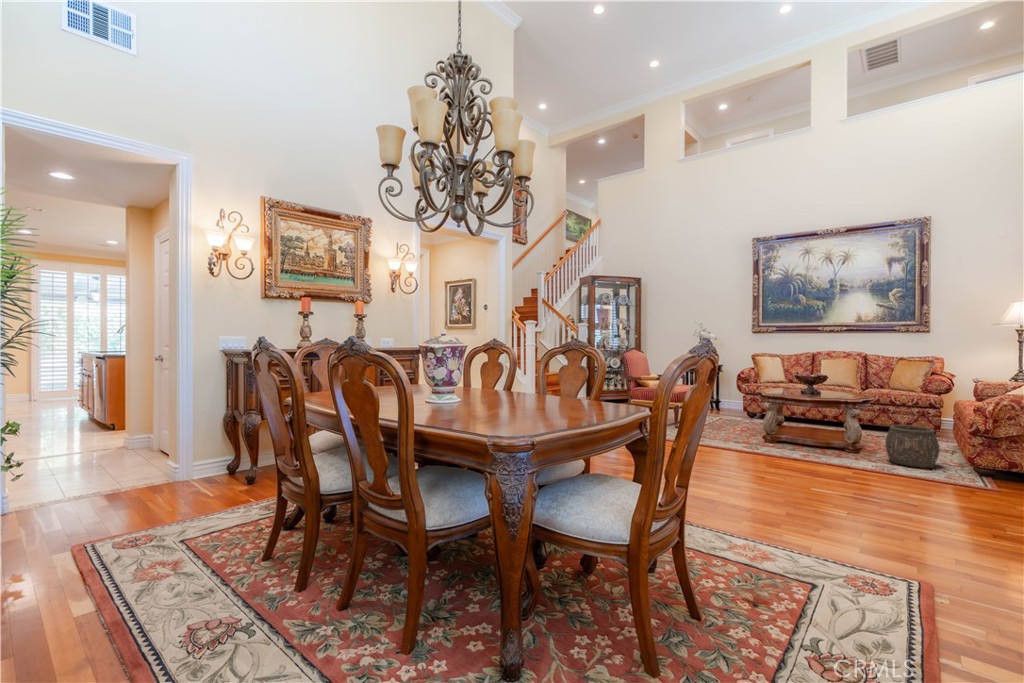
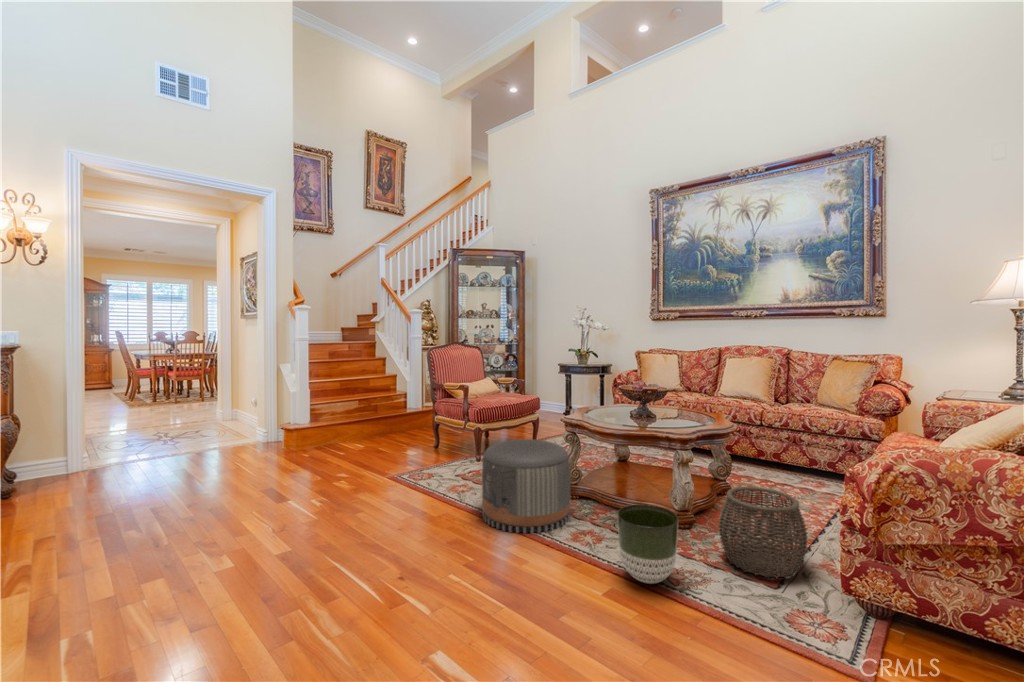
pouf: none [721,405,781,456] -> present [482,439,570,533]
planter: none [843,432,881,470] -> present [618,505,678,584]

